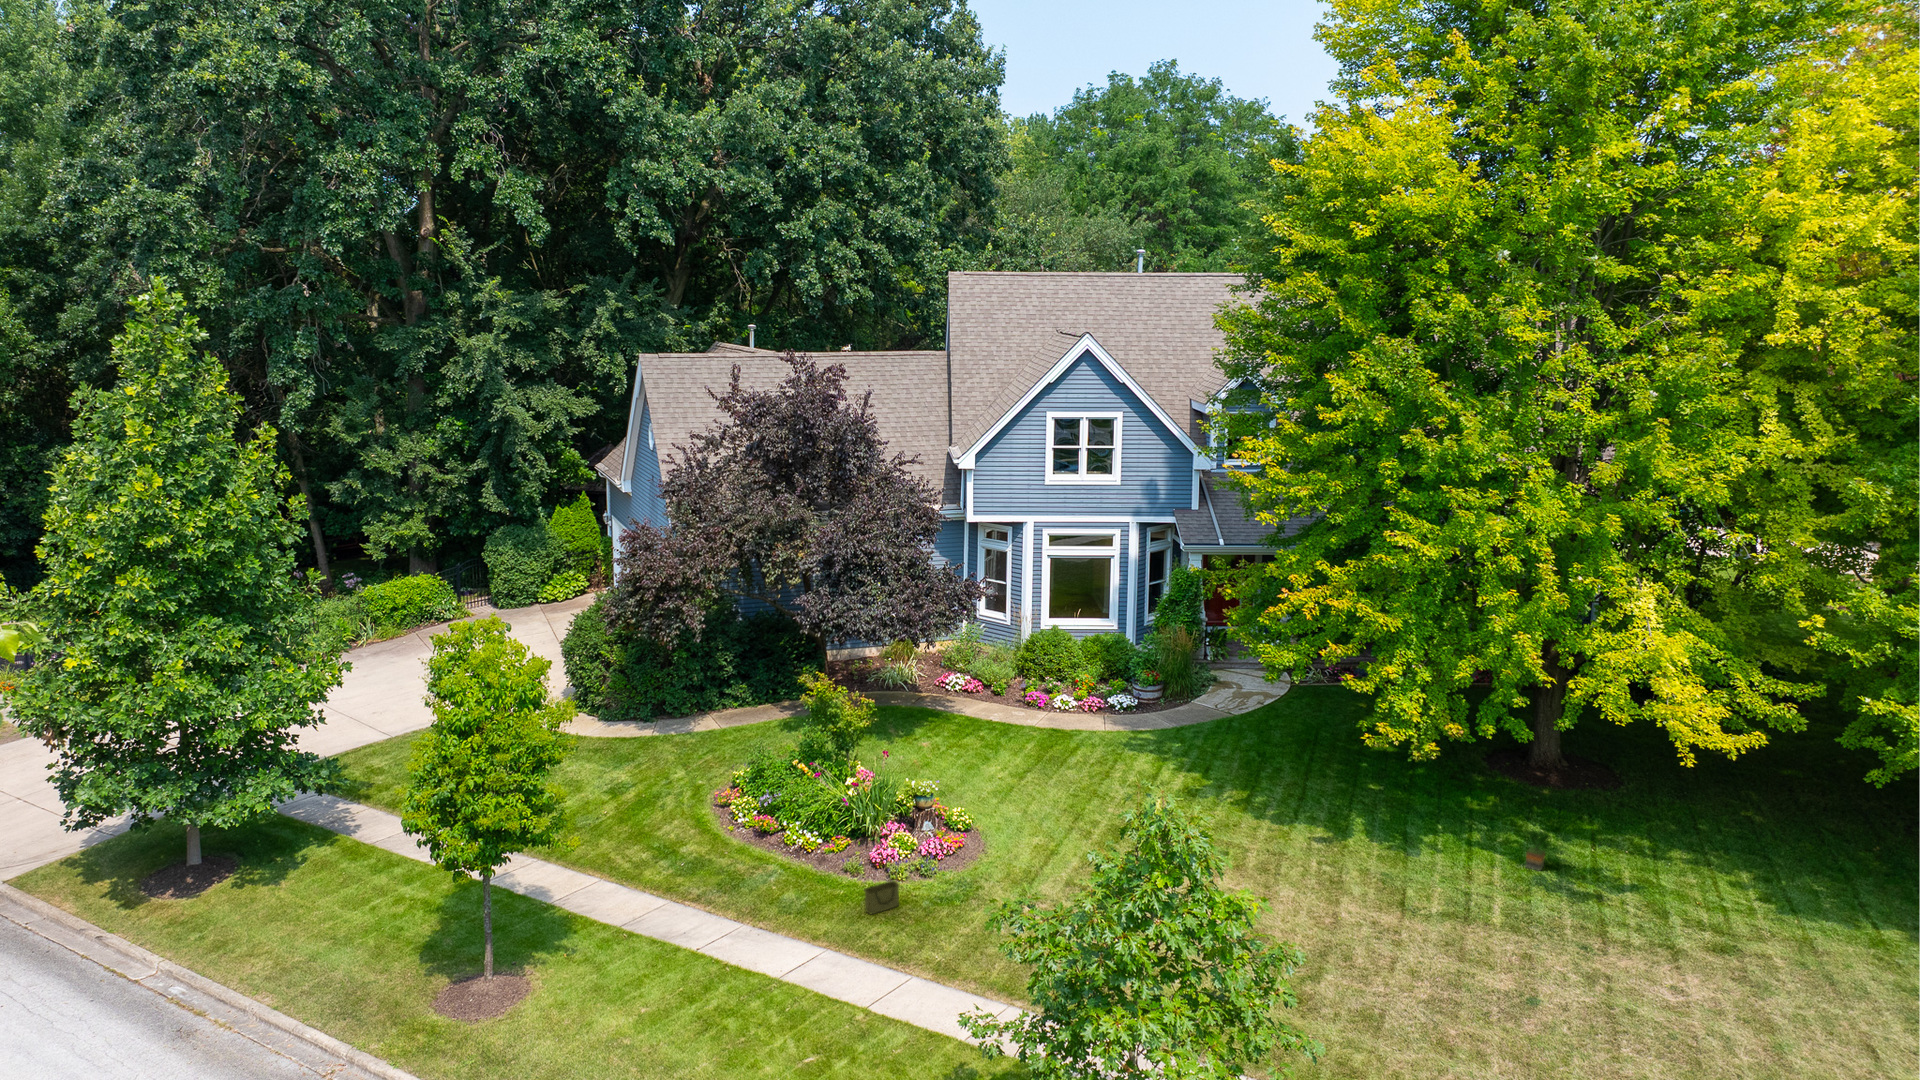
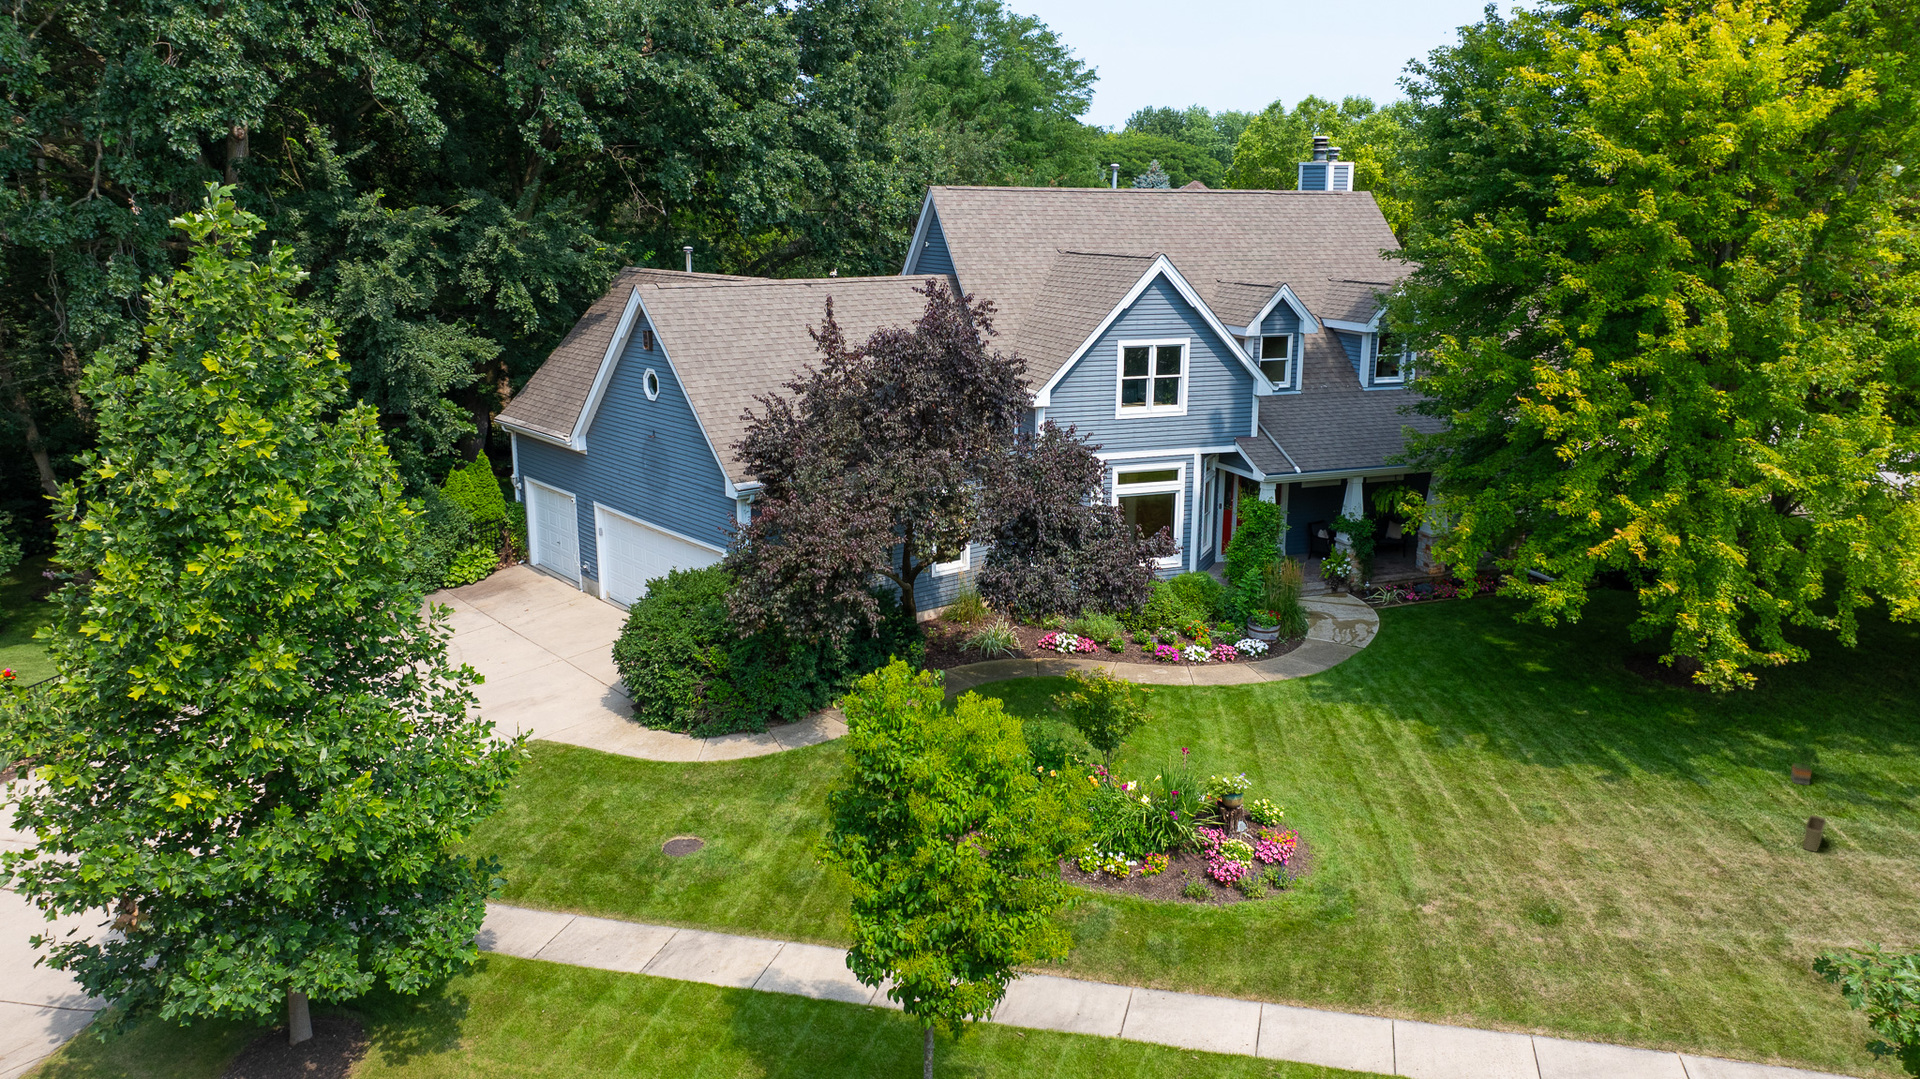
basket: present [864,881,899,914] -> present [1803,815,1826,852]

